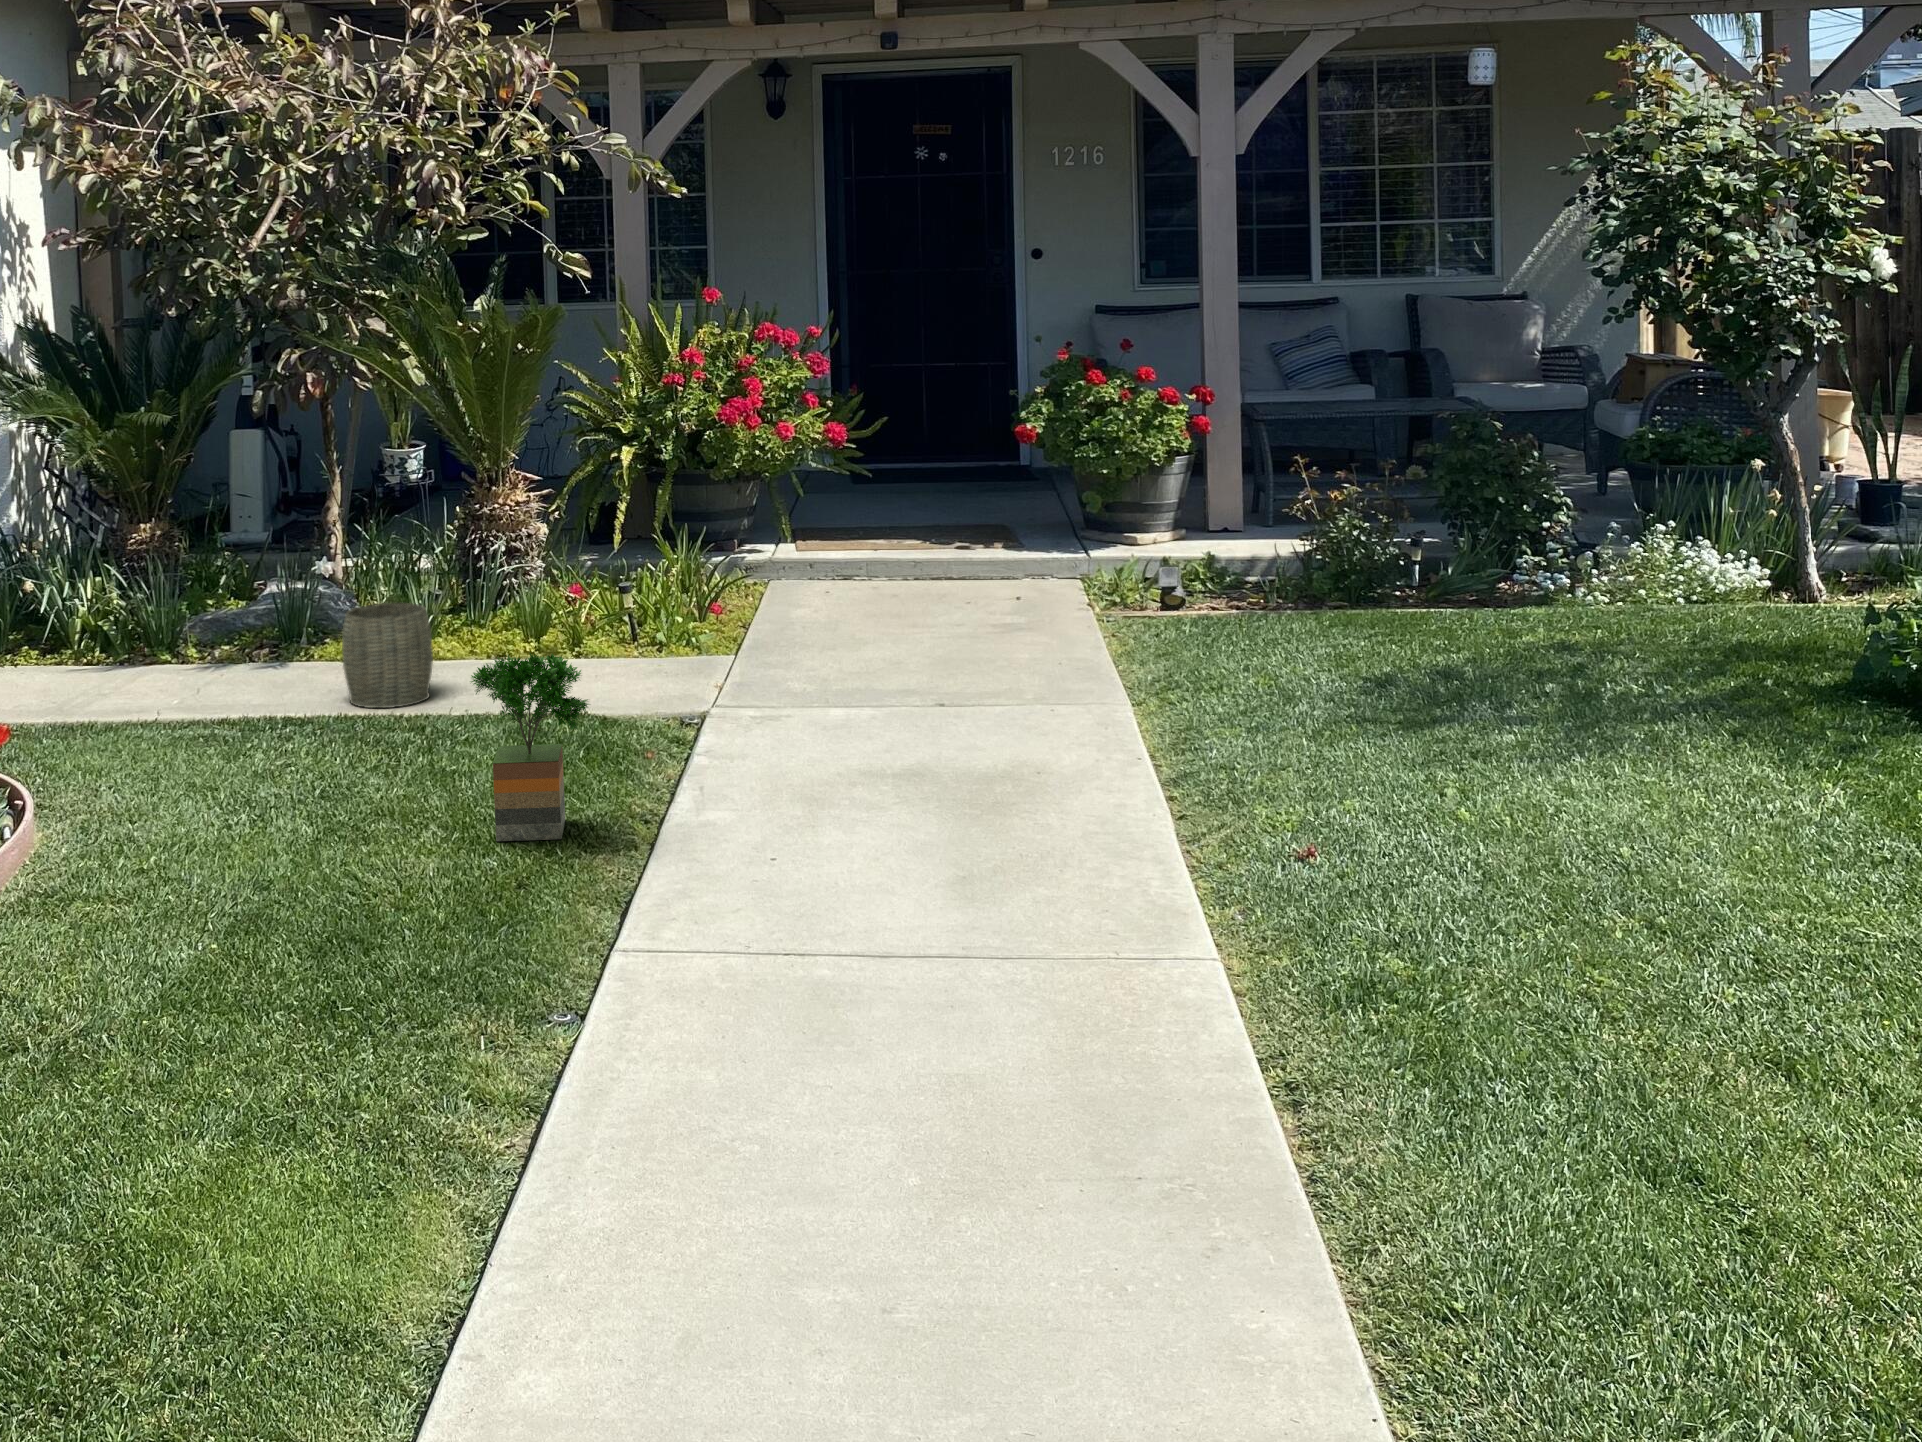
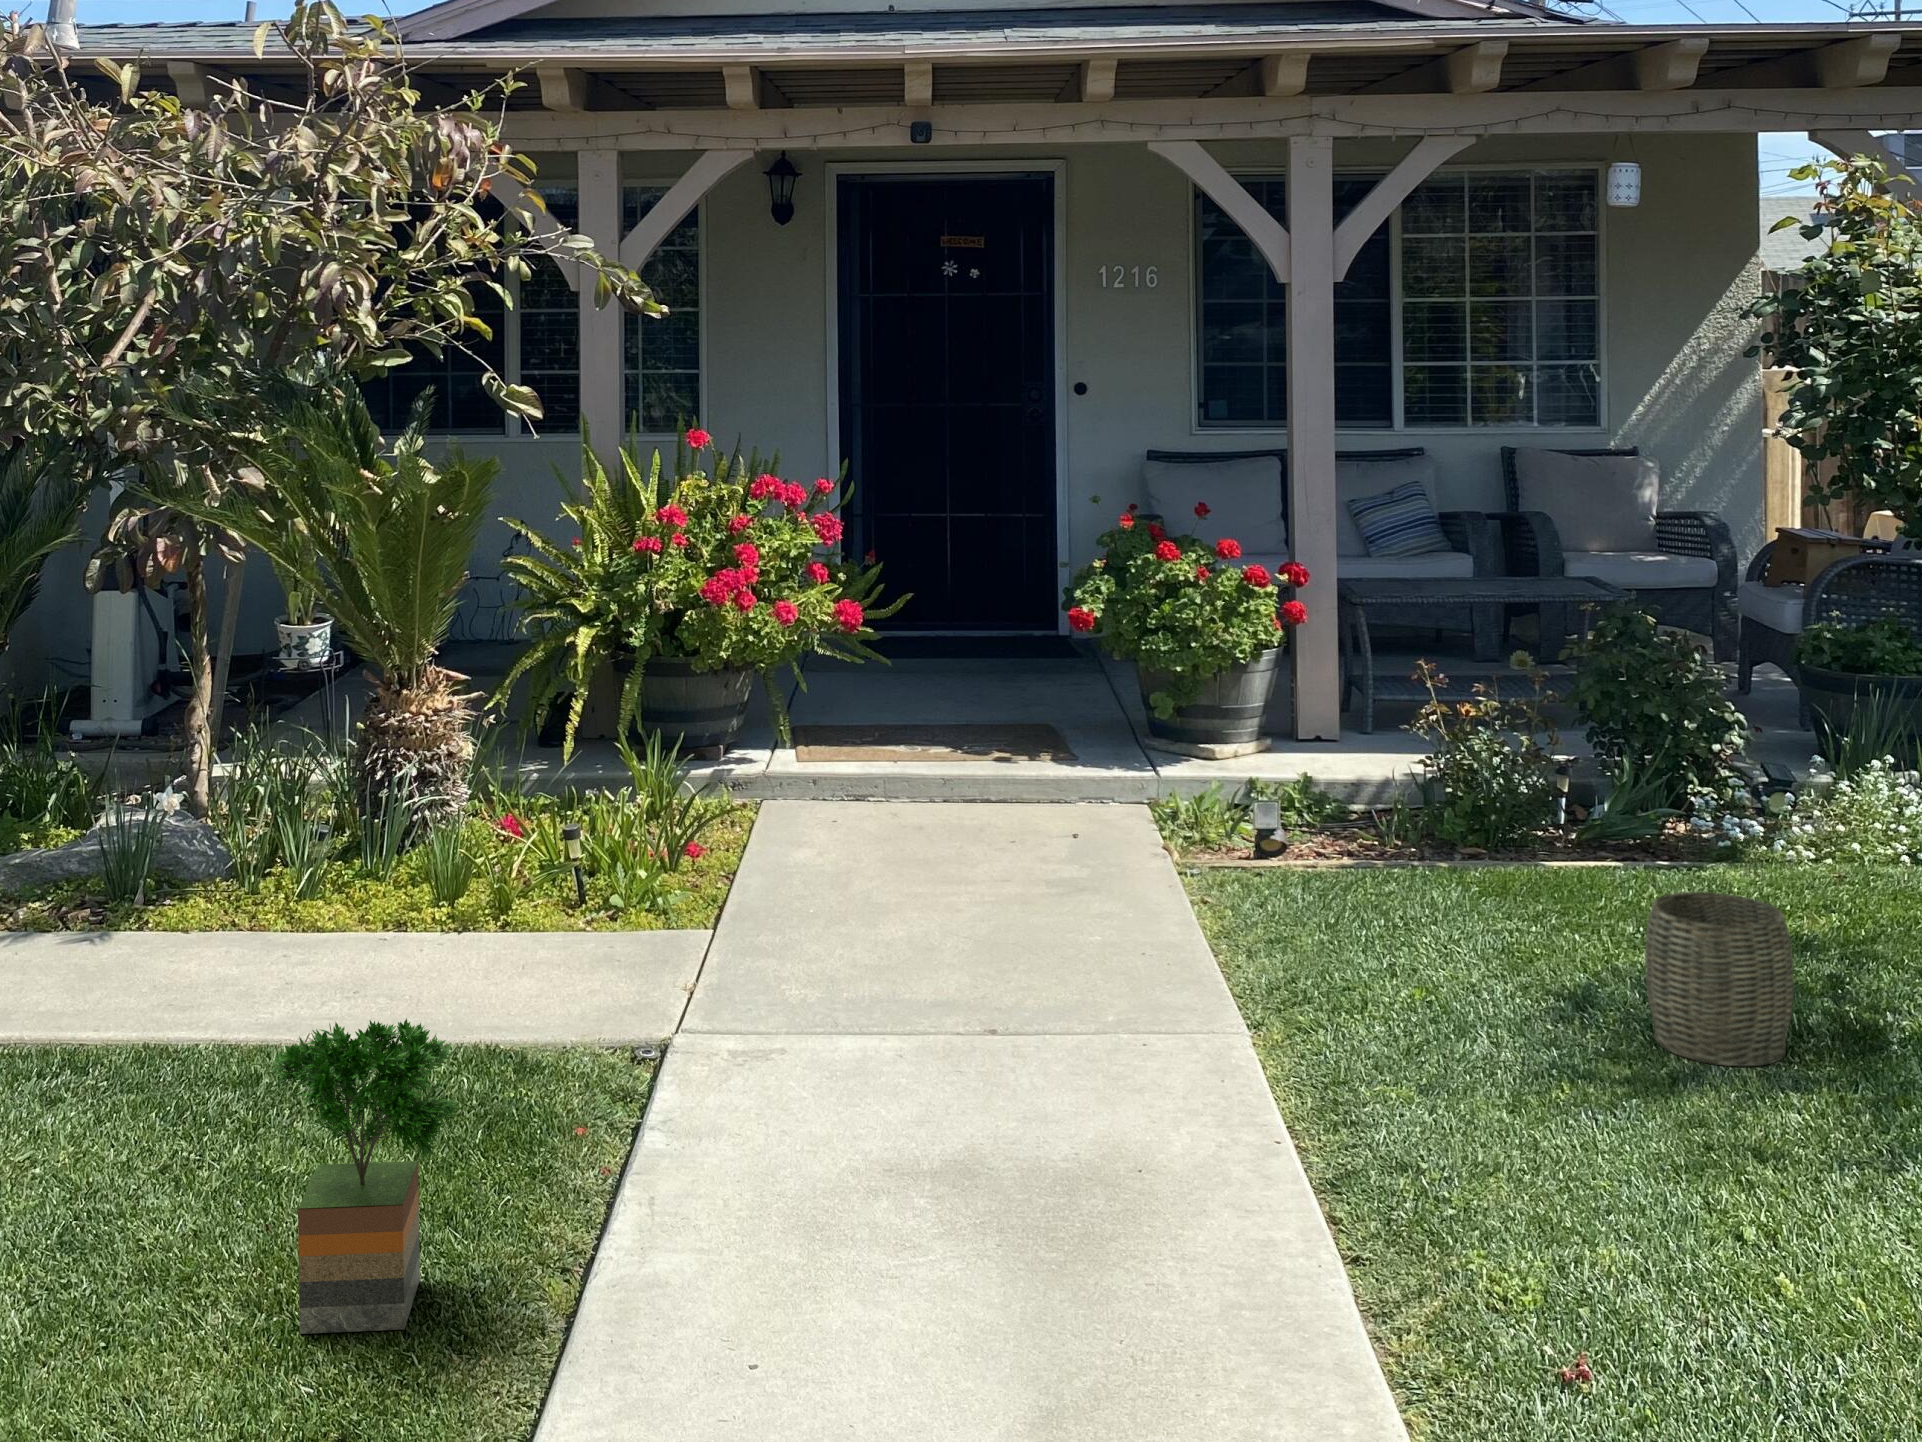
woven basket: present [342,603,433,708] -> present [1645,892,1794,1066]

